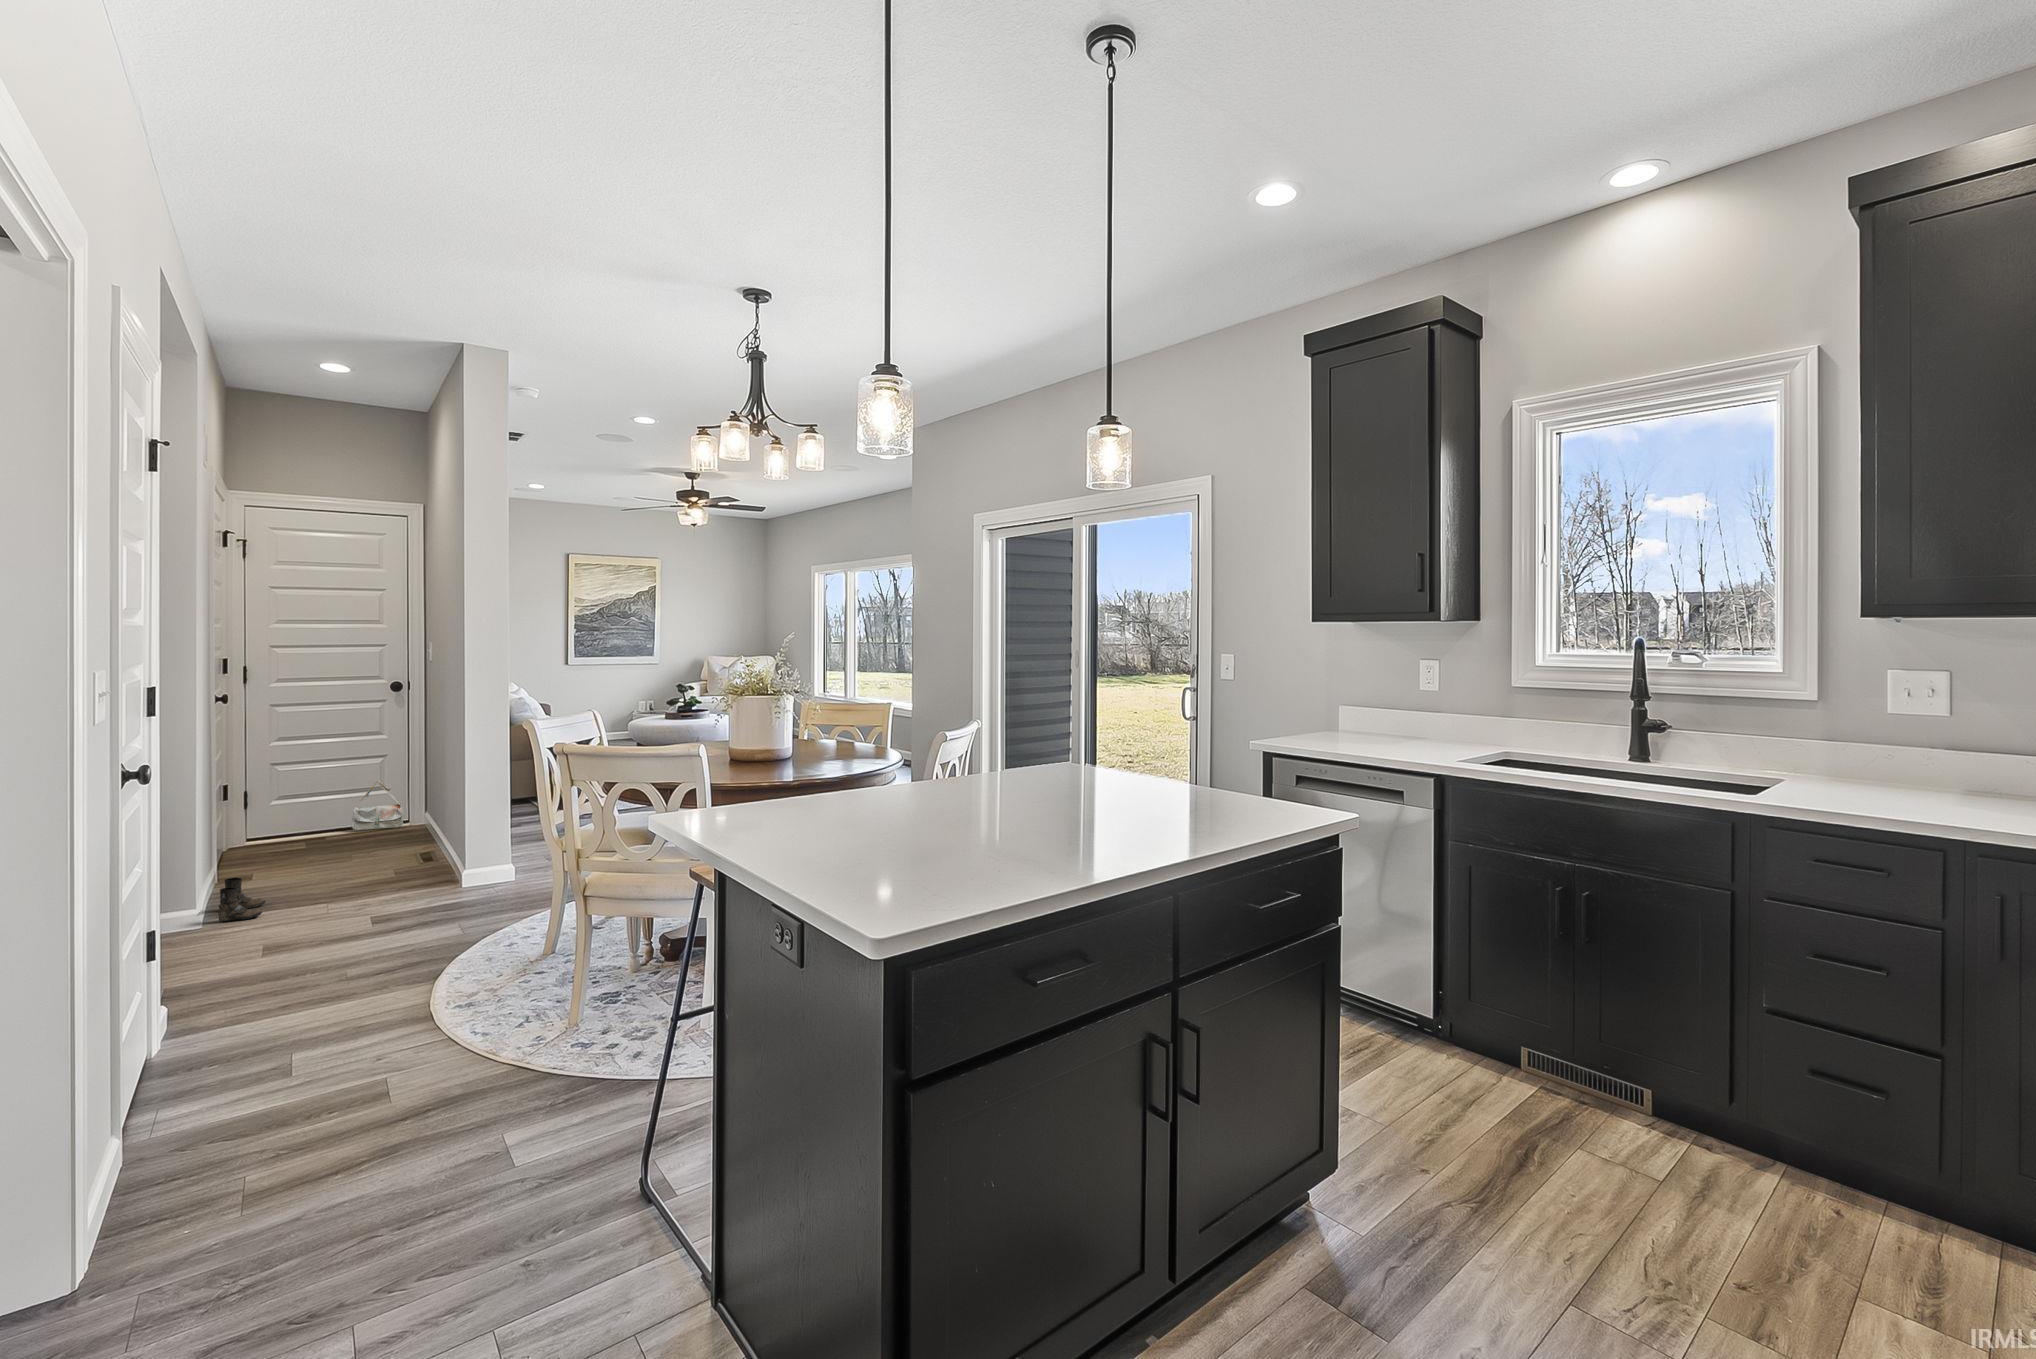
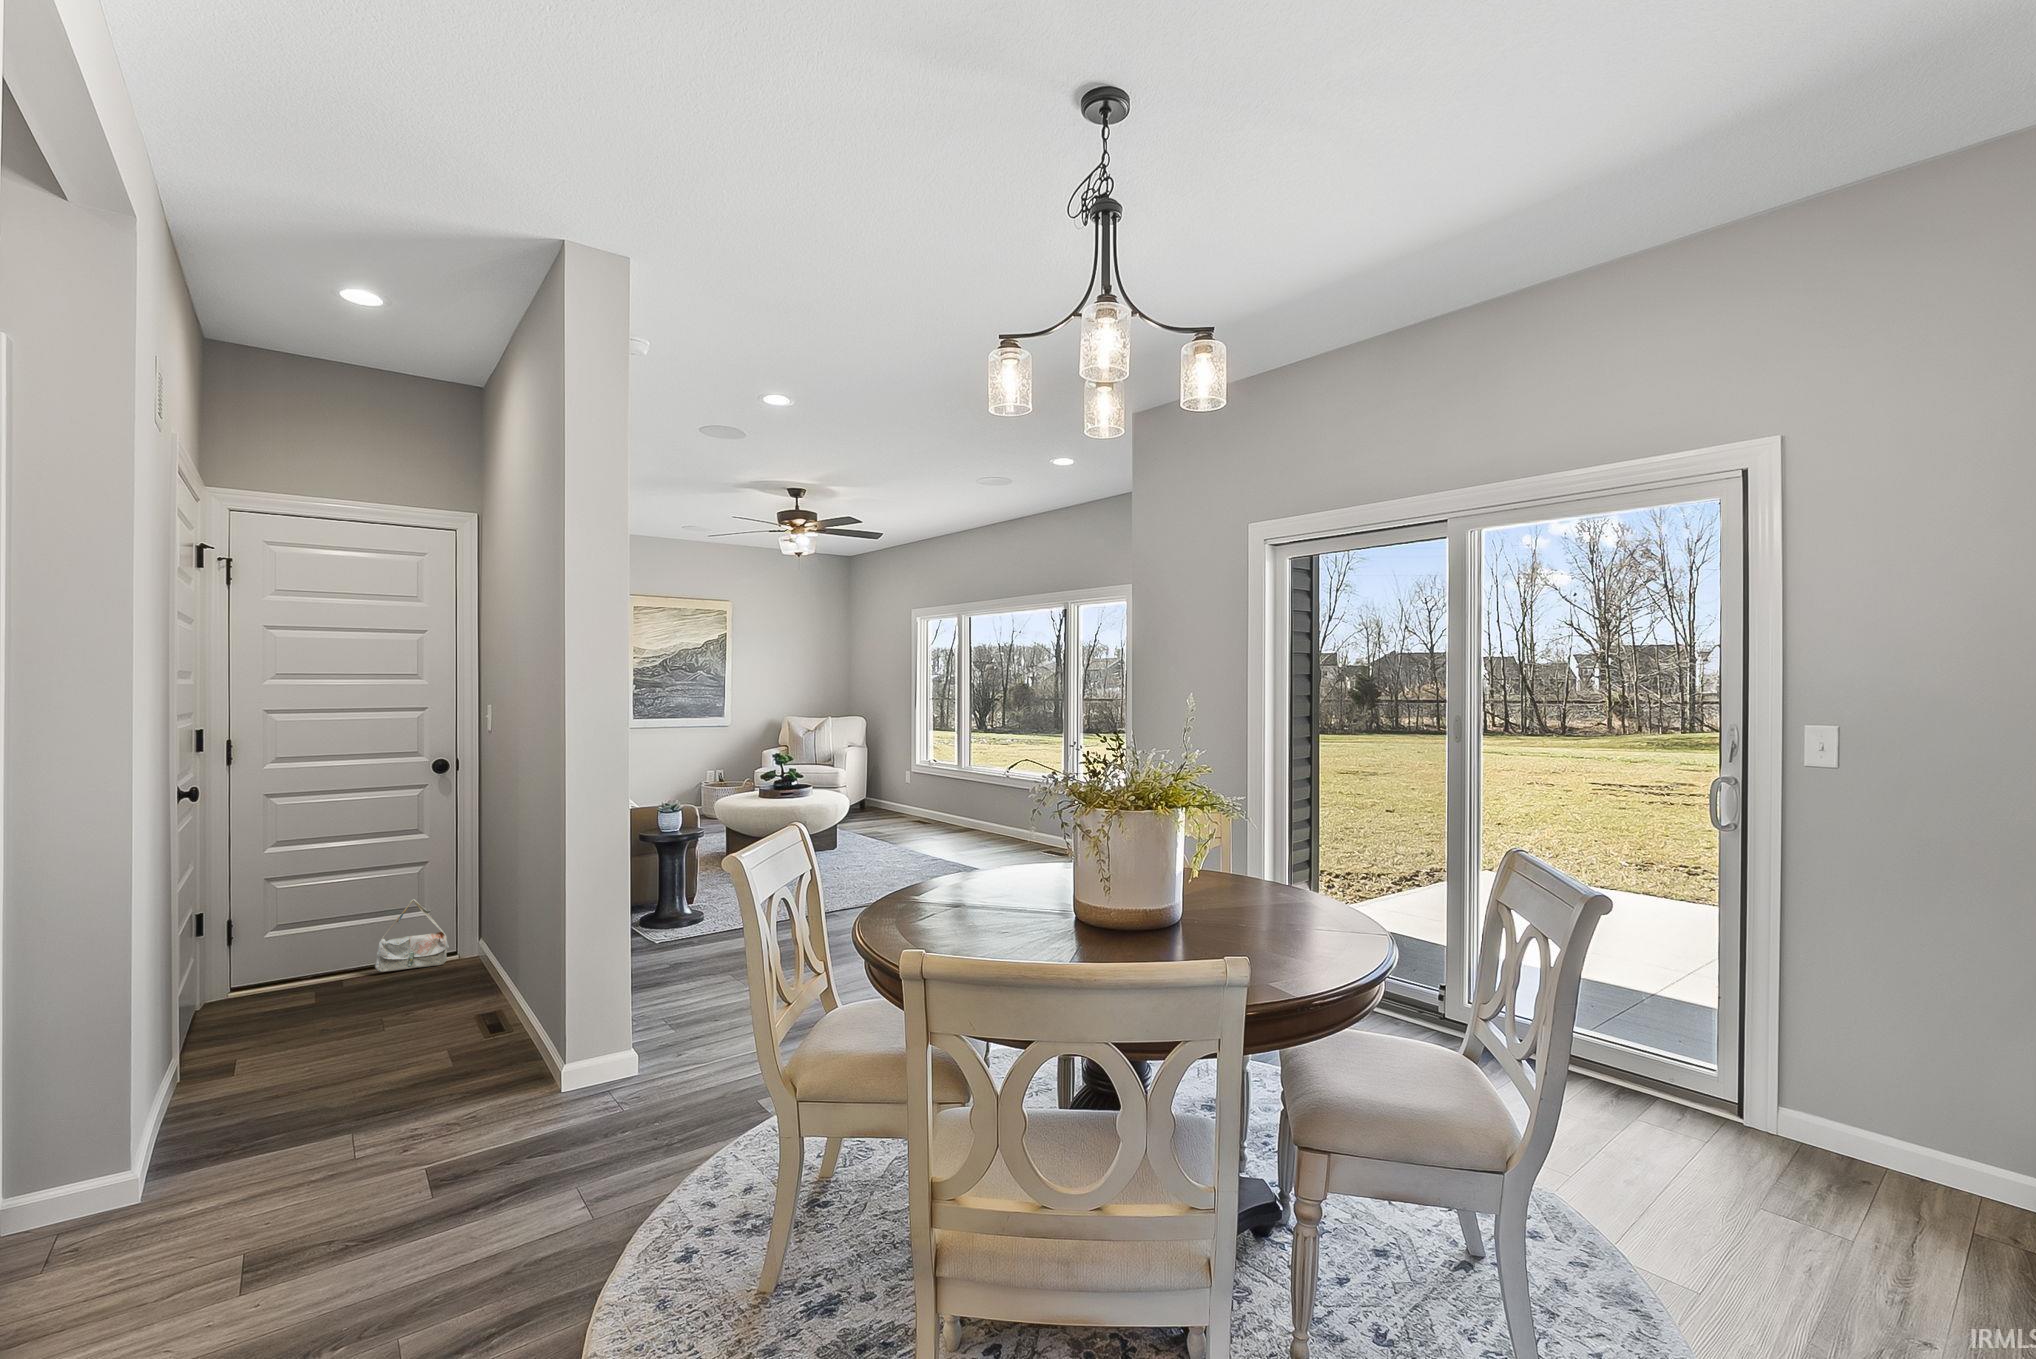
boots: present [218,877,266,921] -> none [164,1099,247,1189]

